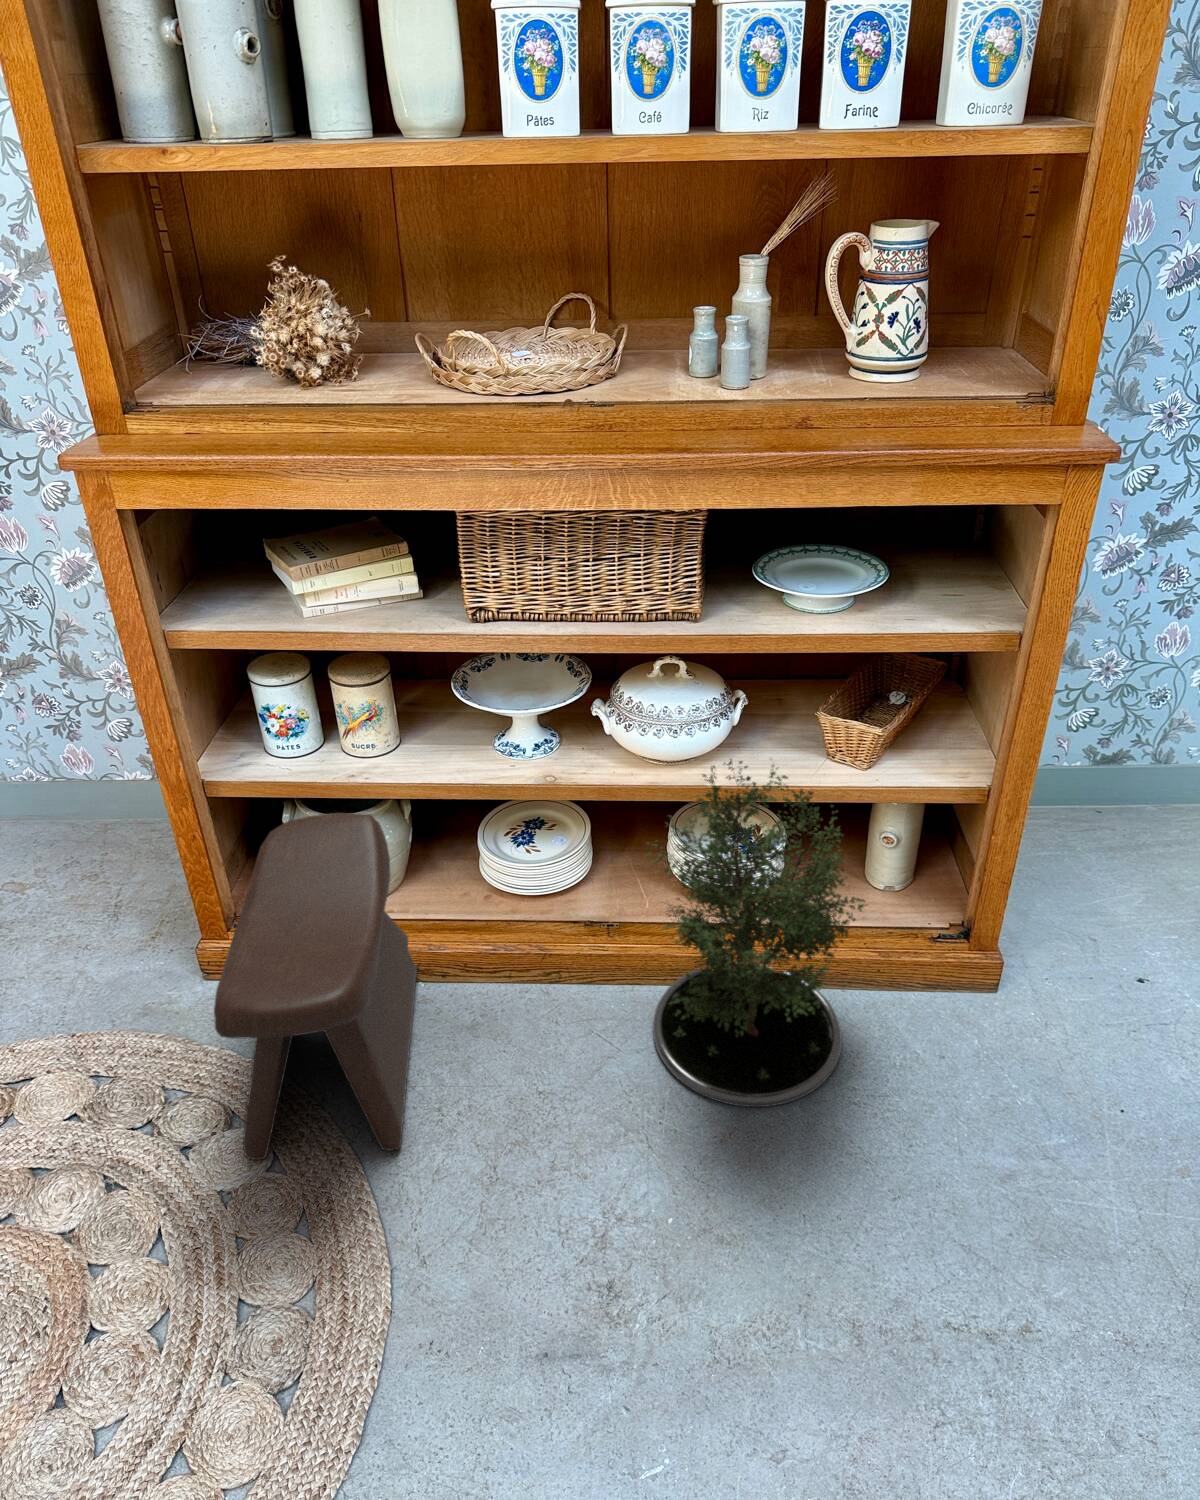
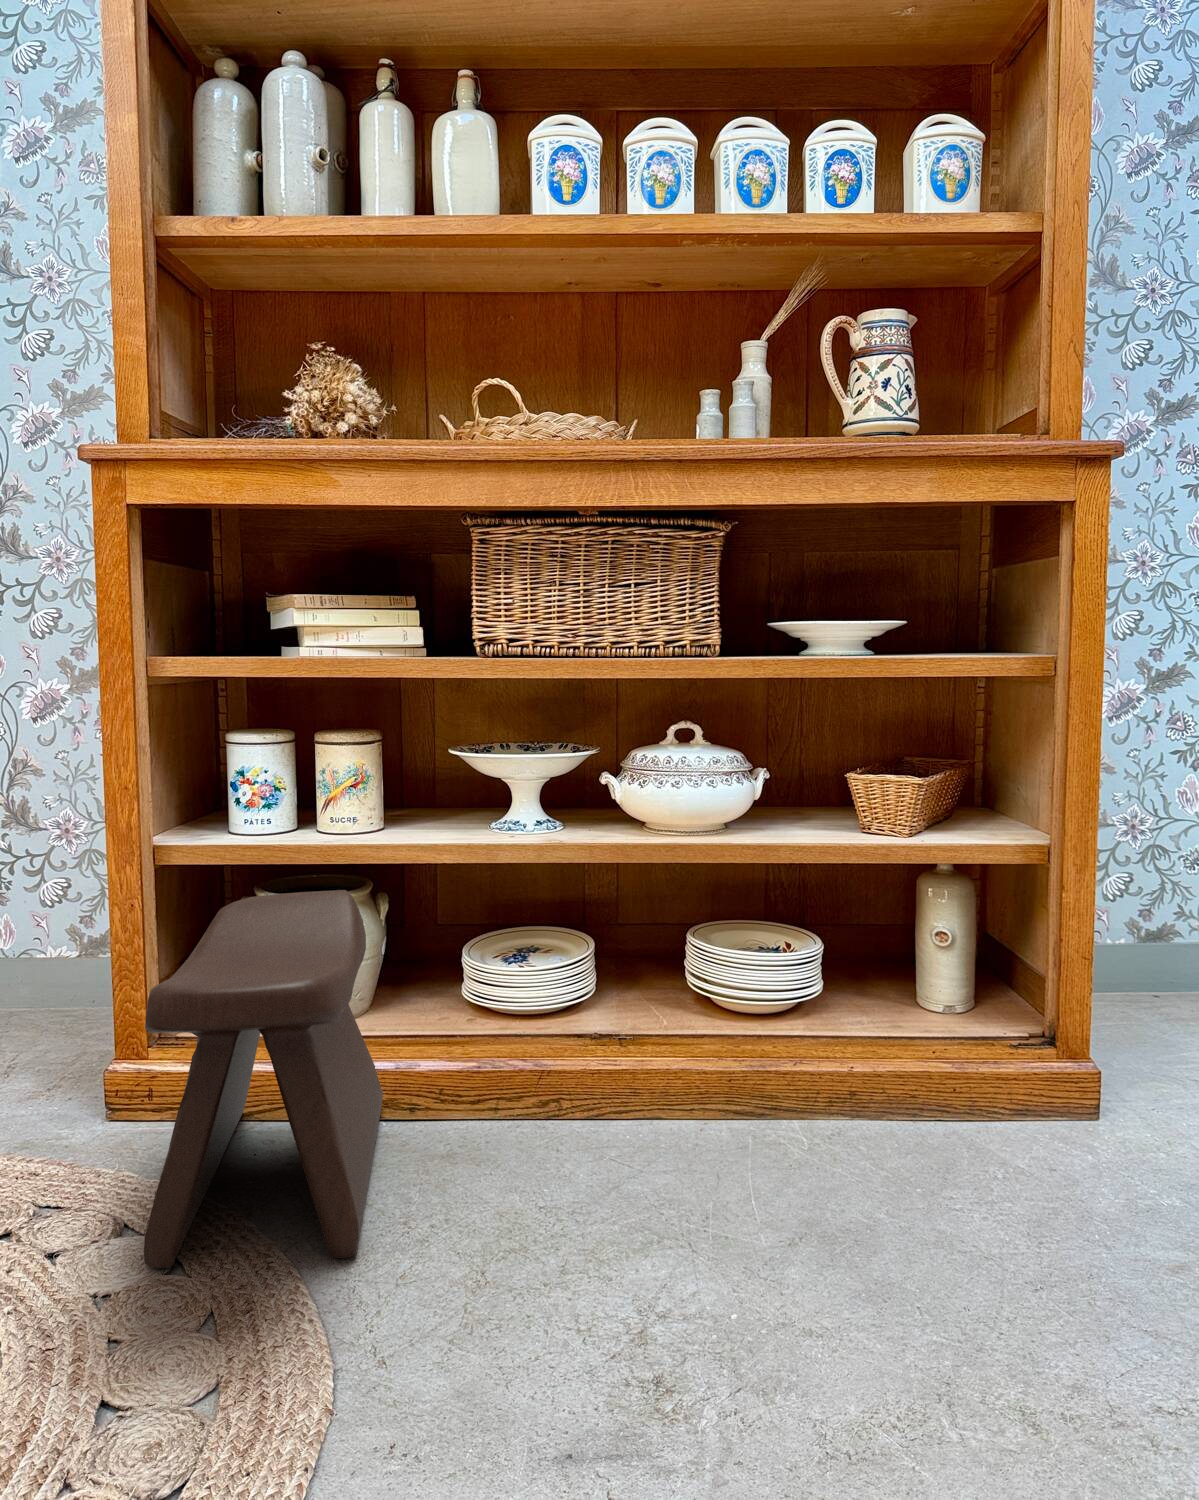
potted tree: present [647,759,868,1107] -> none [668,739,929,1217]

